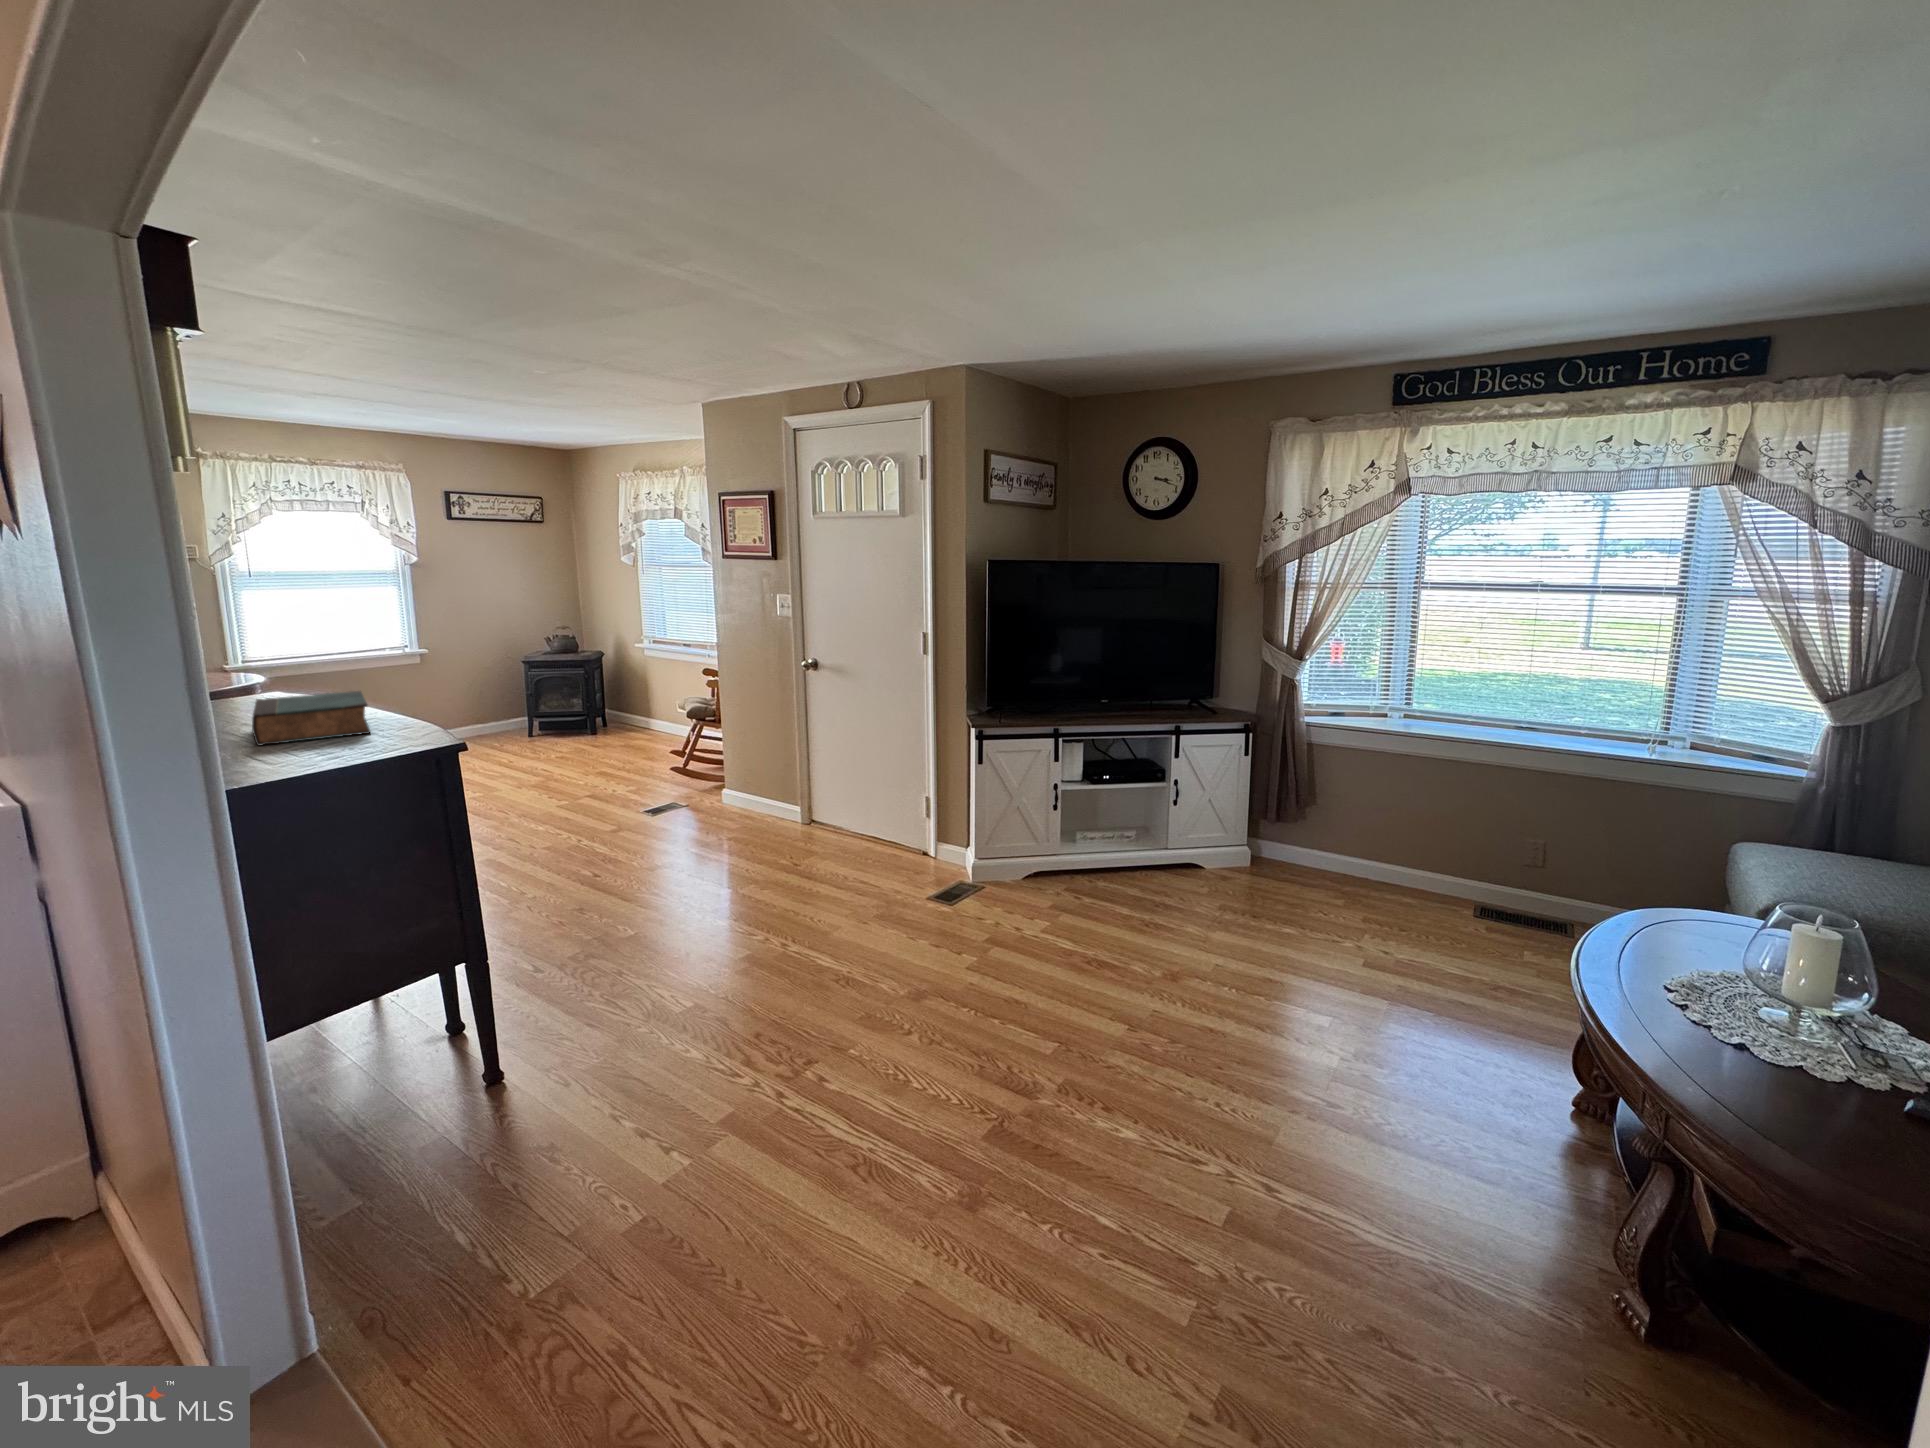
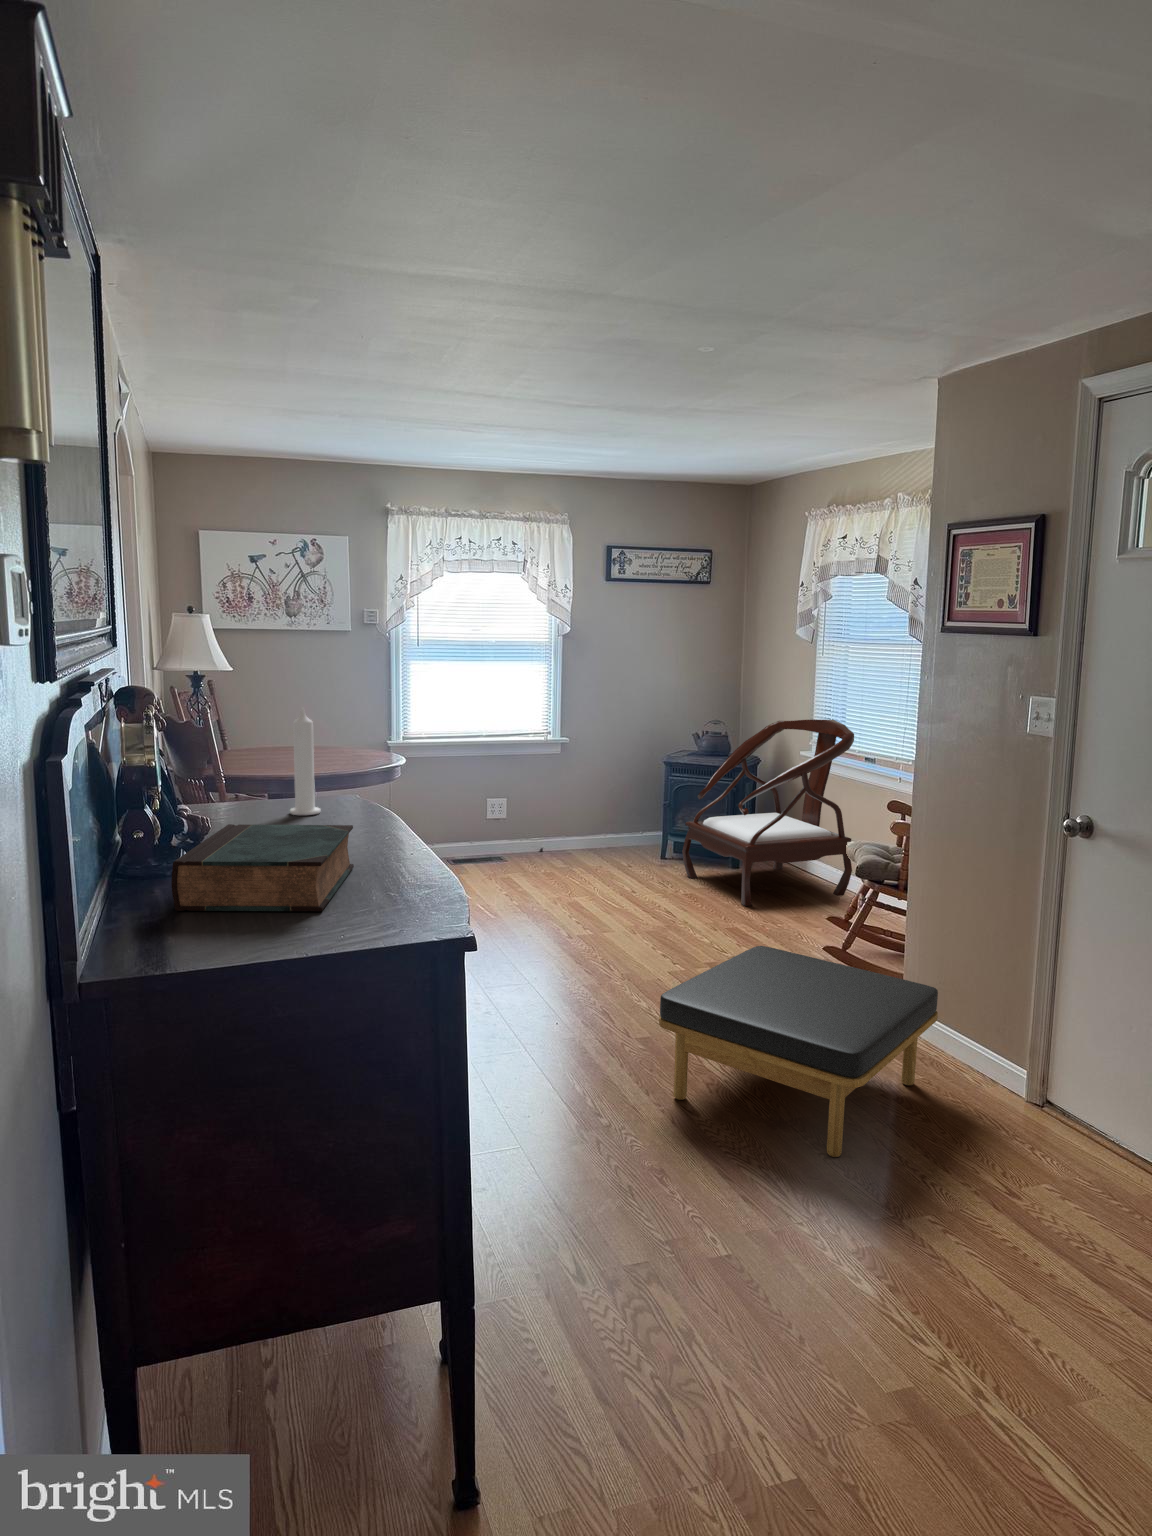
armchair: none [549,620,685,758] -> present [682,719,854,906]
candle: none [256,624,289,702] -> present [290,708,321,815]
ottoman: none [566,765,746,865] -> present [659,946,938,1157]

